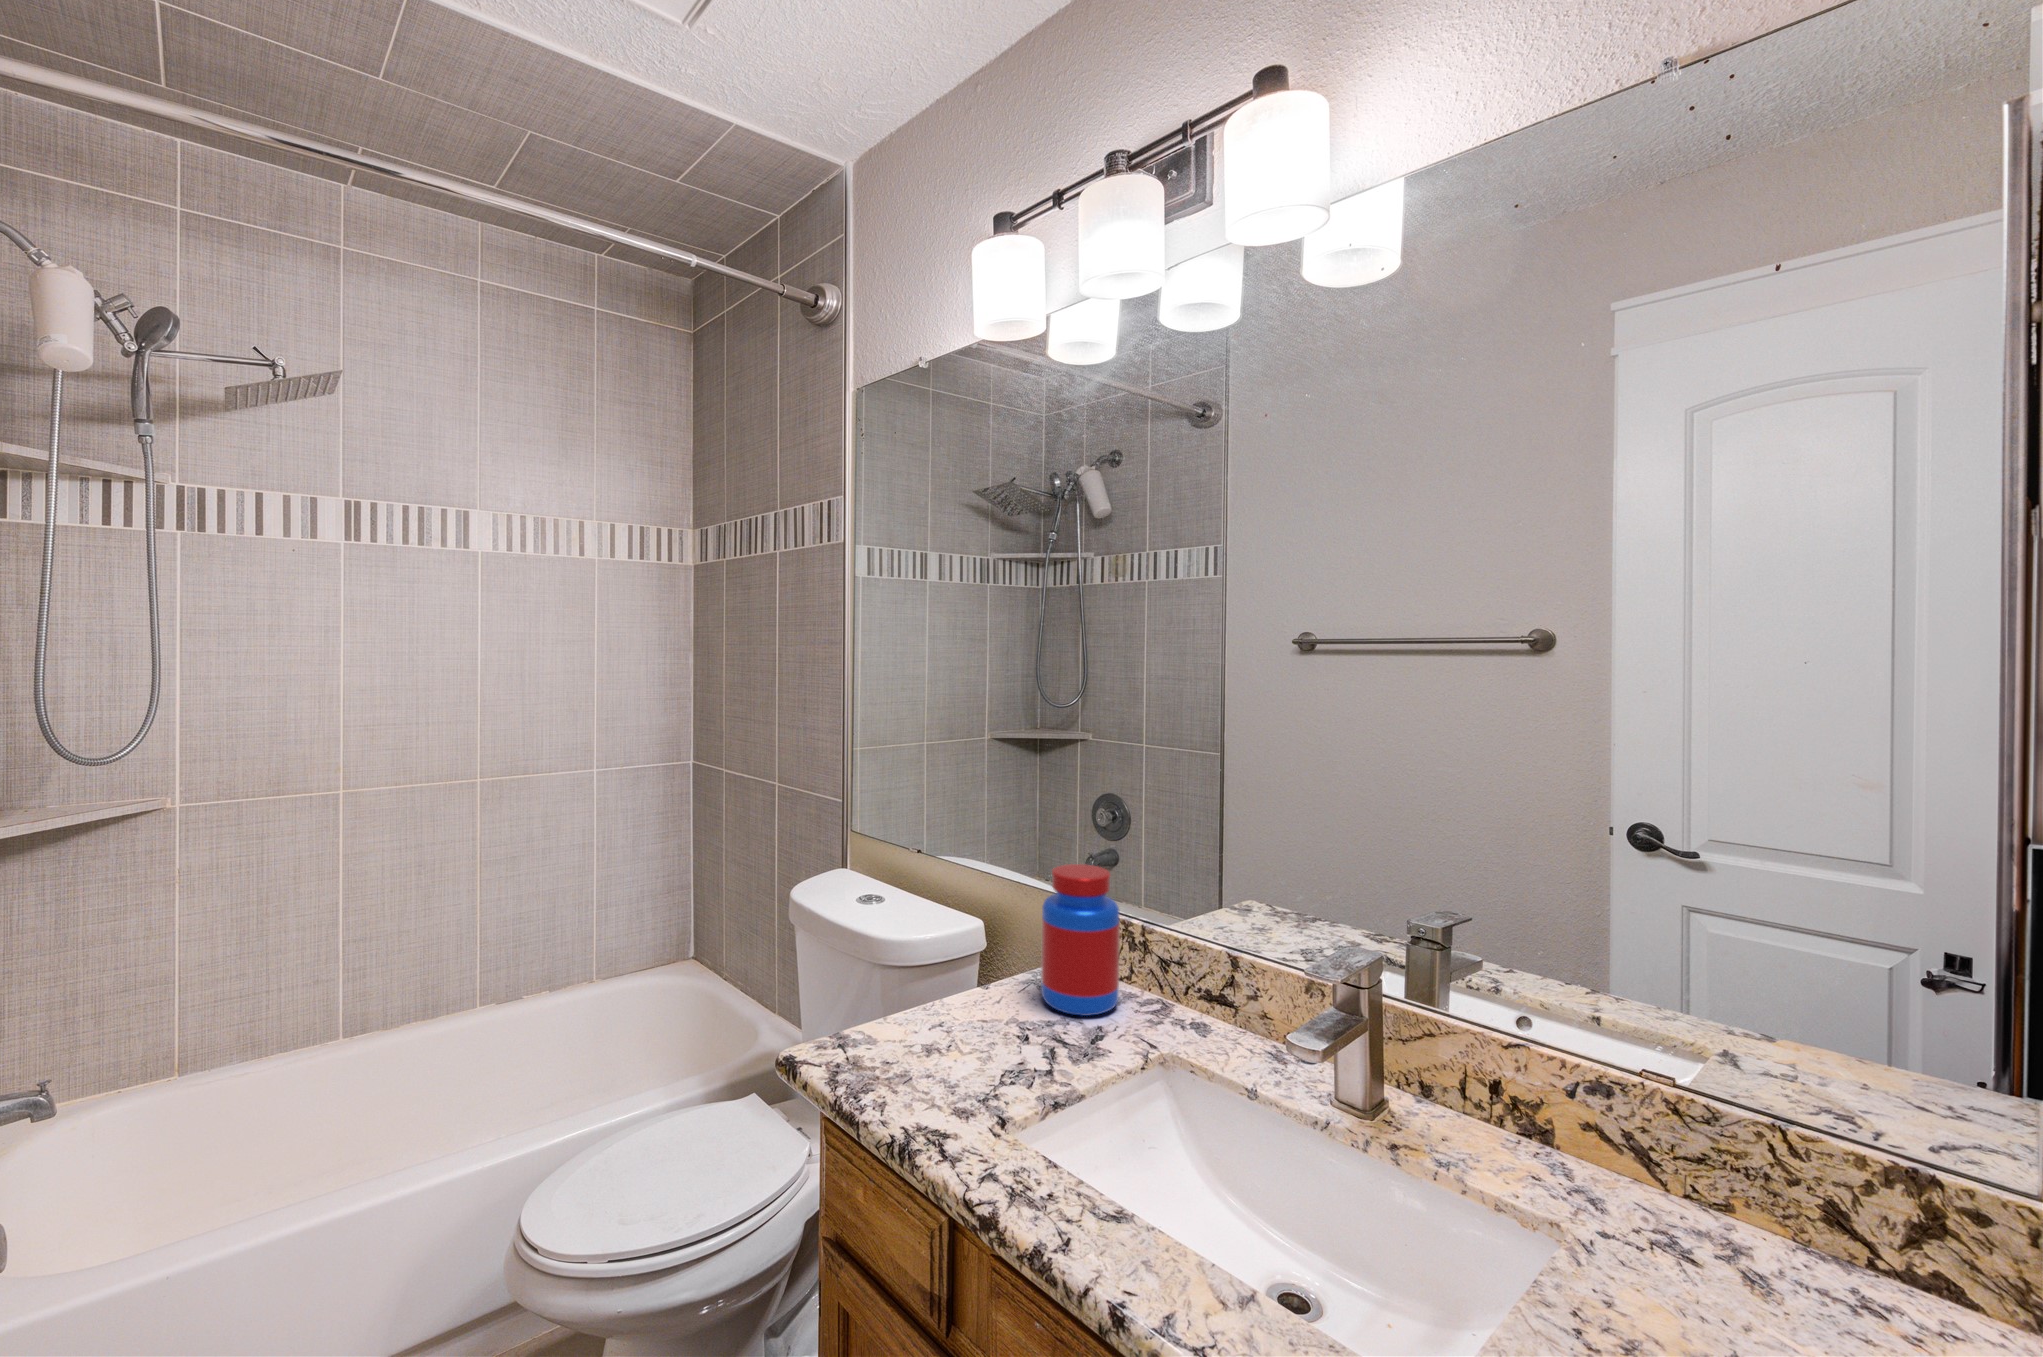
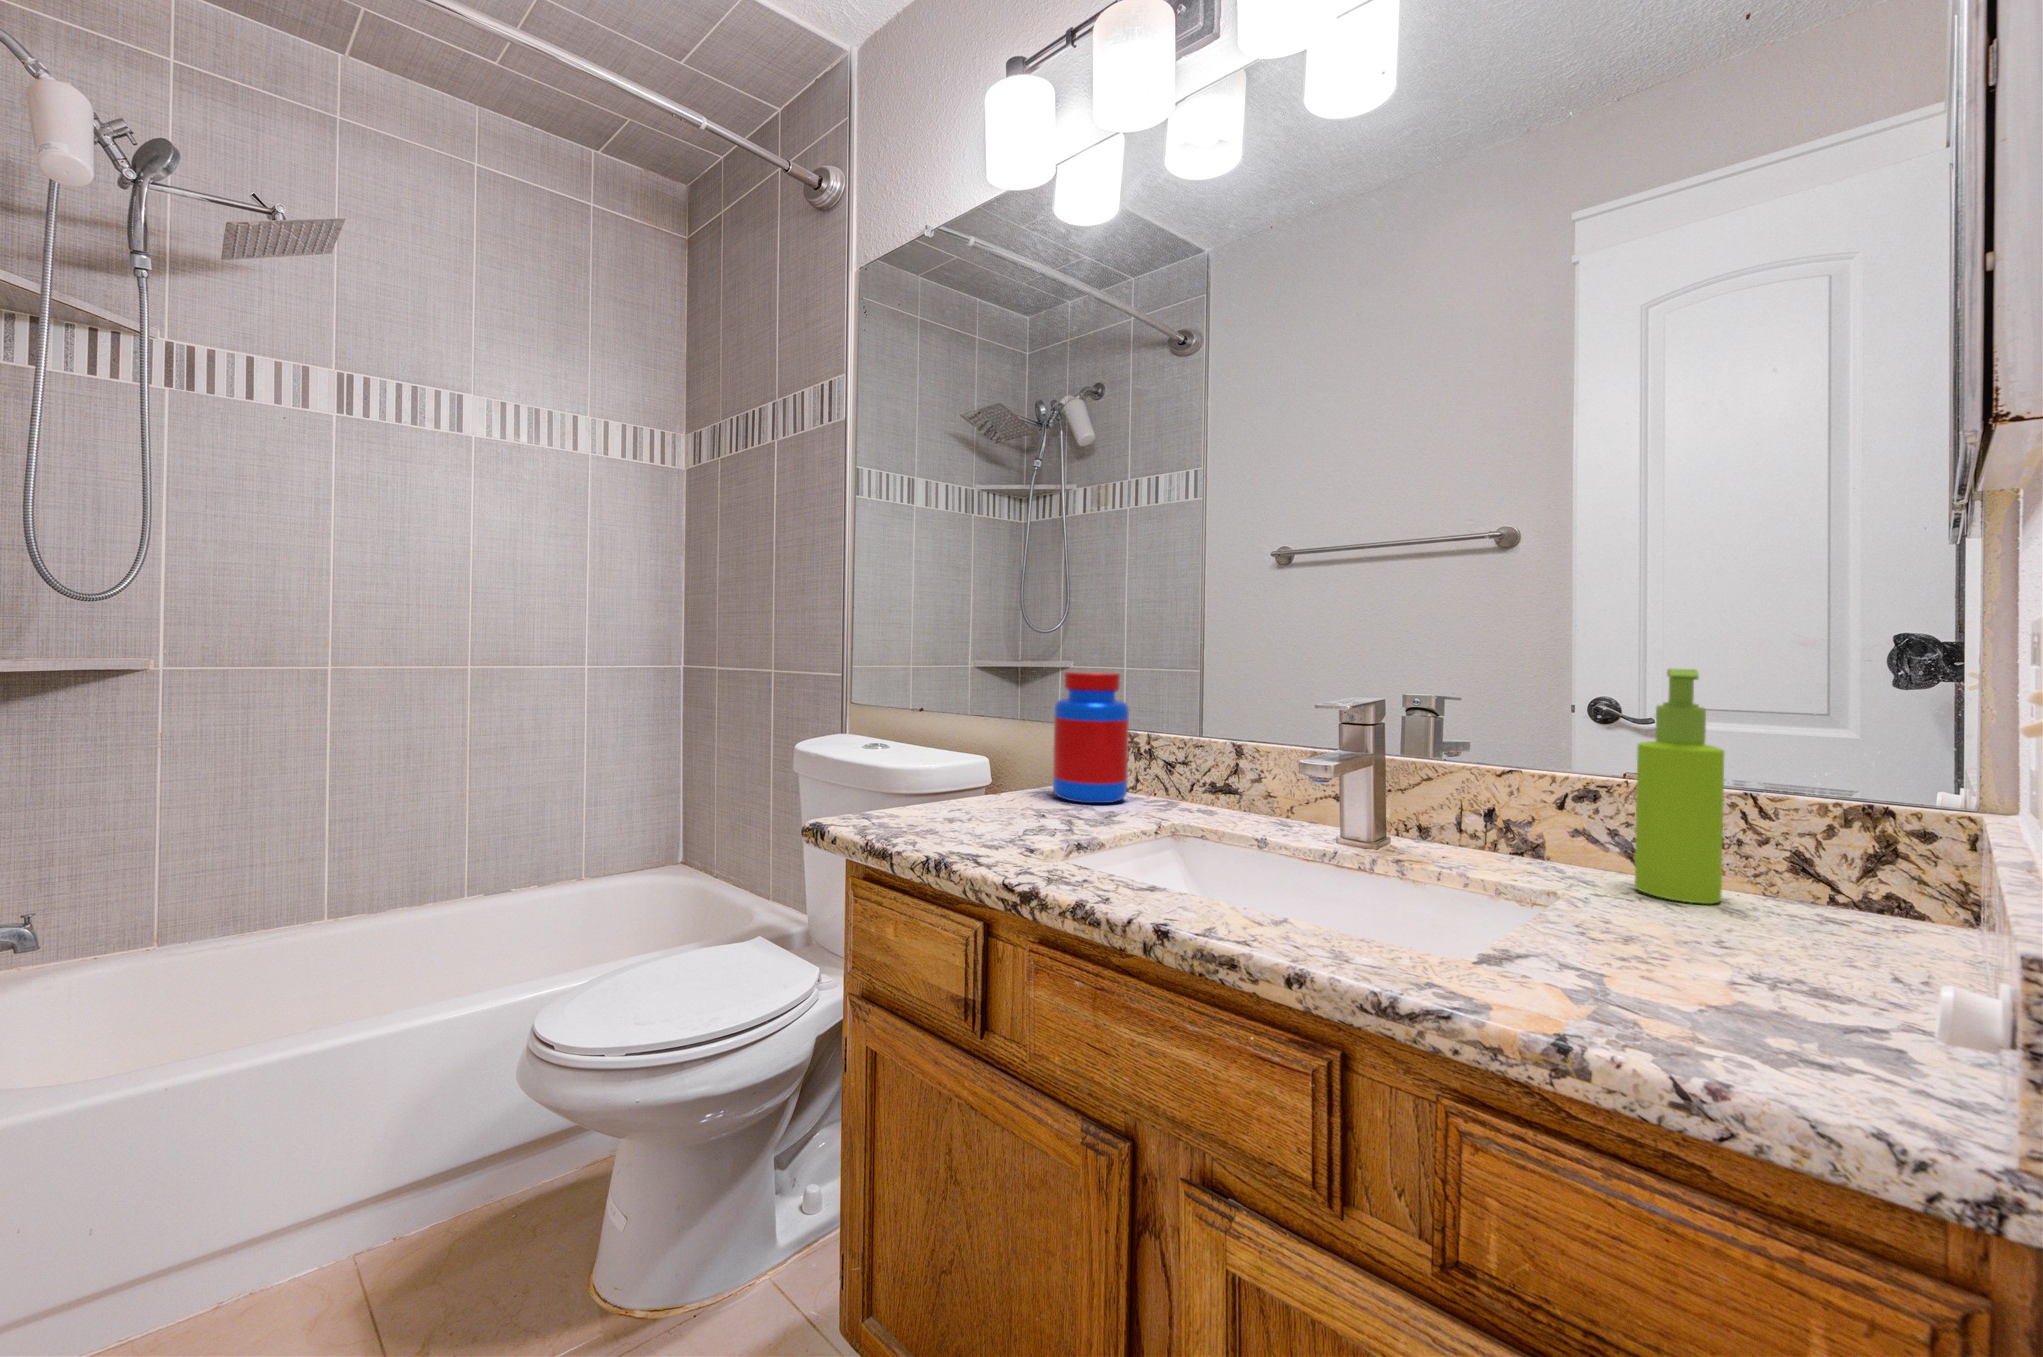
soap dispenser: none [1647,994,1744,1274] -> present [1635,669,1724,904]

